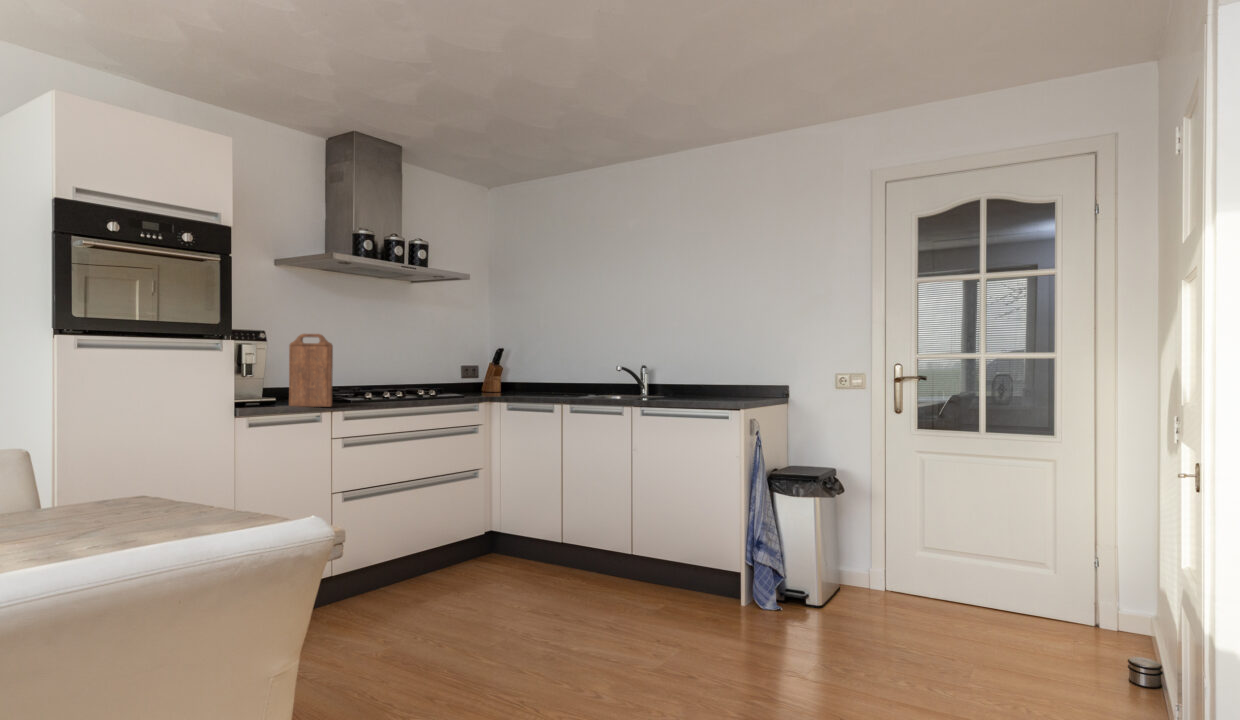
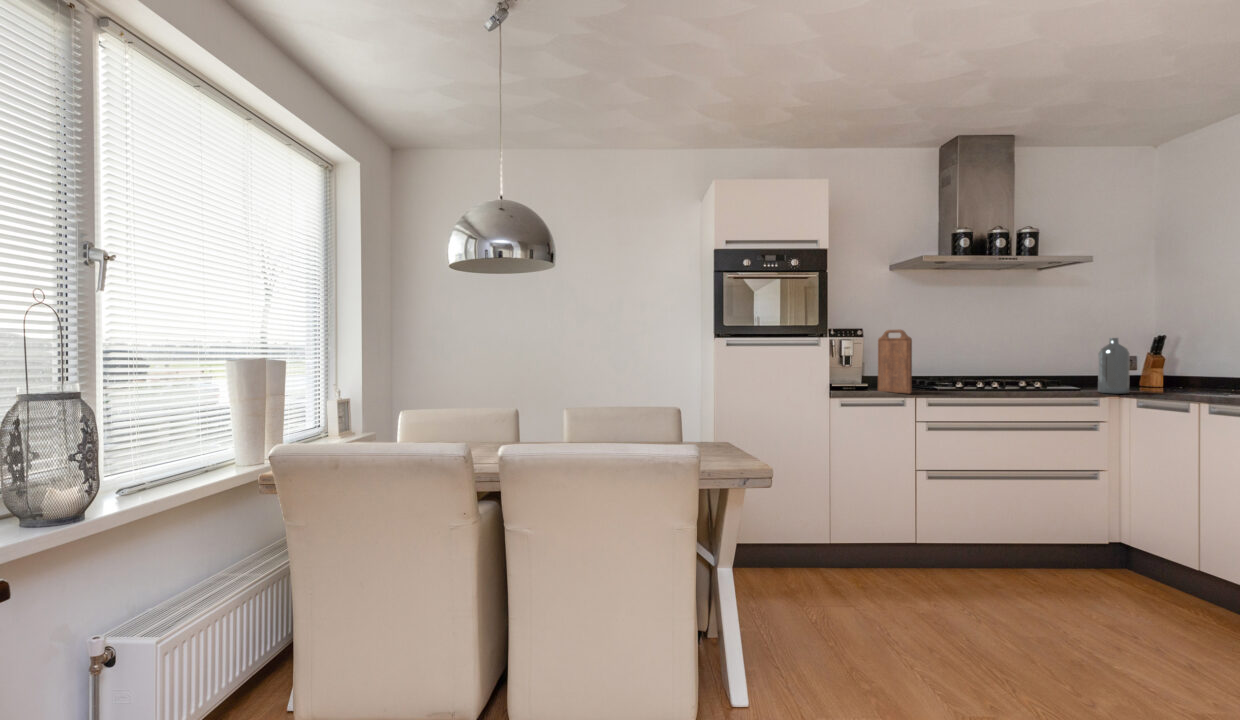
bottle: none [475,349,497,397] -> present [1098,338,1130,394]

